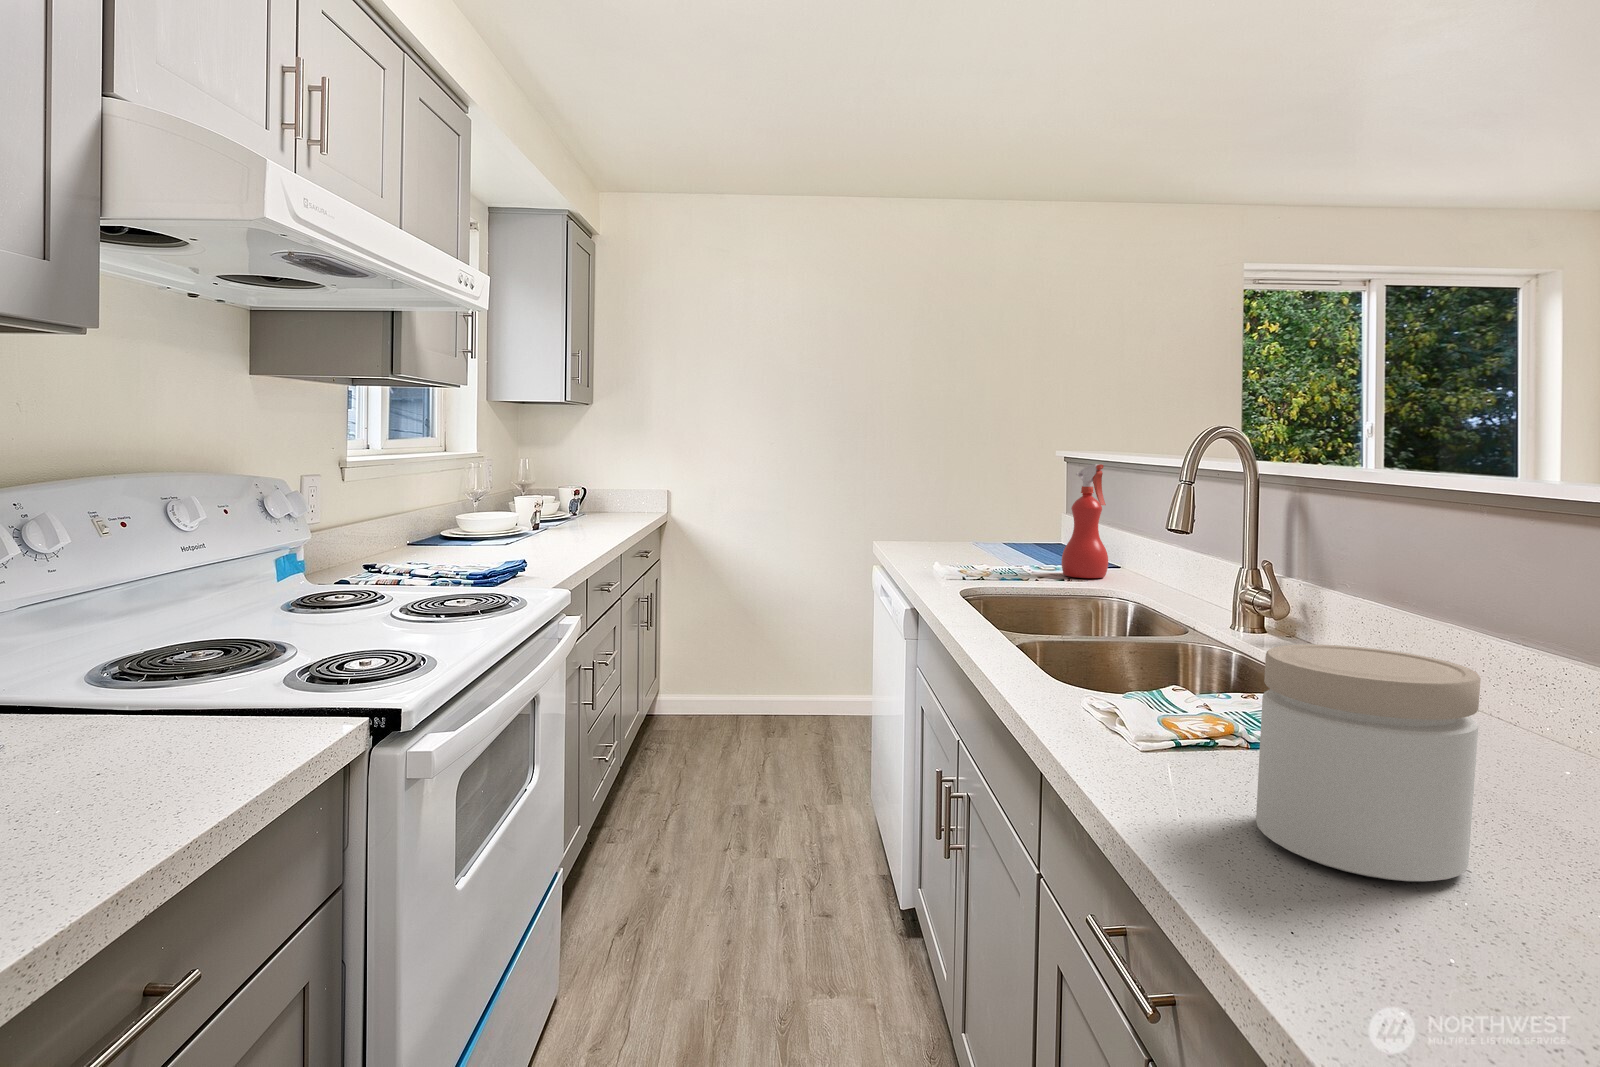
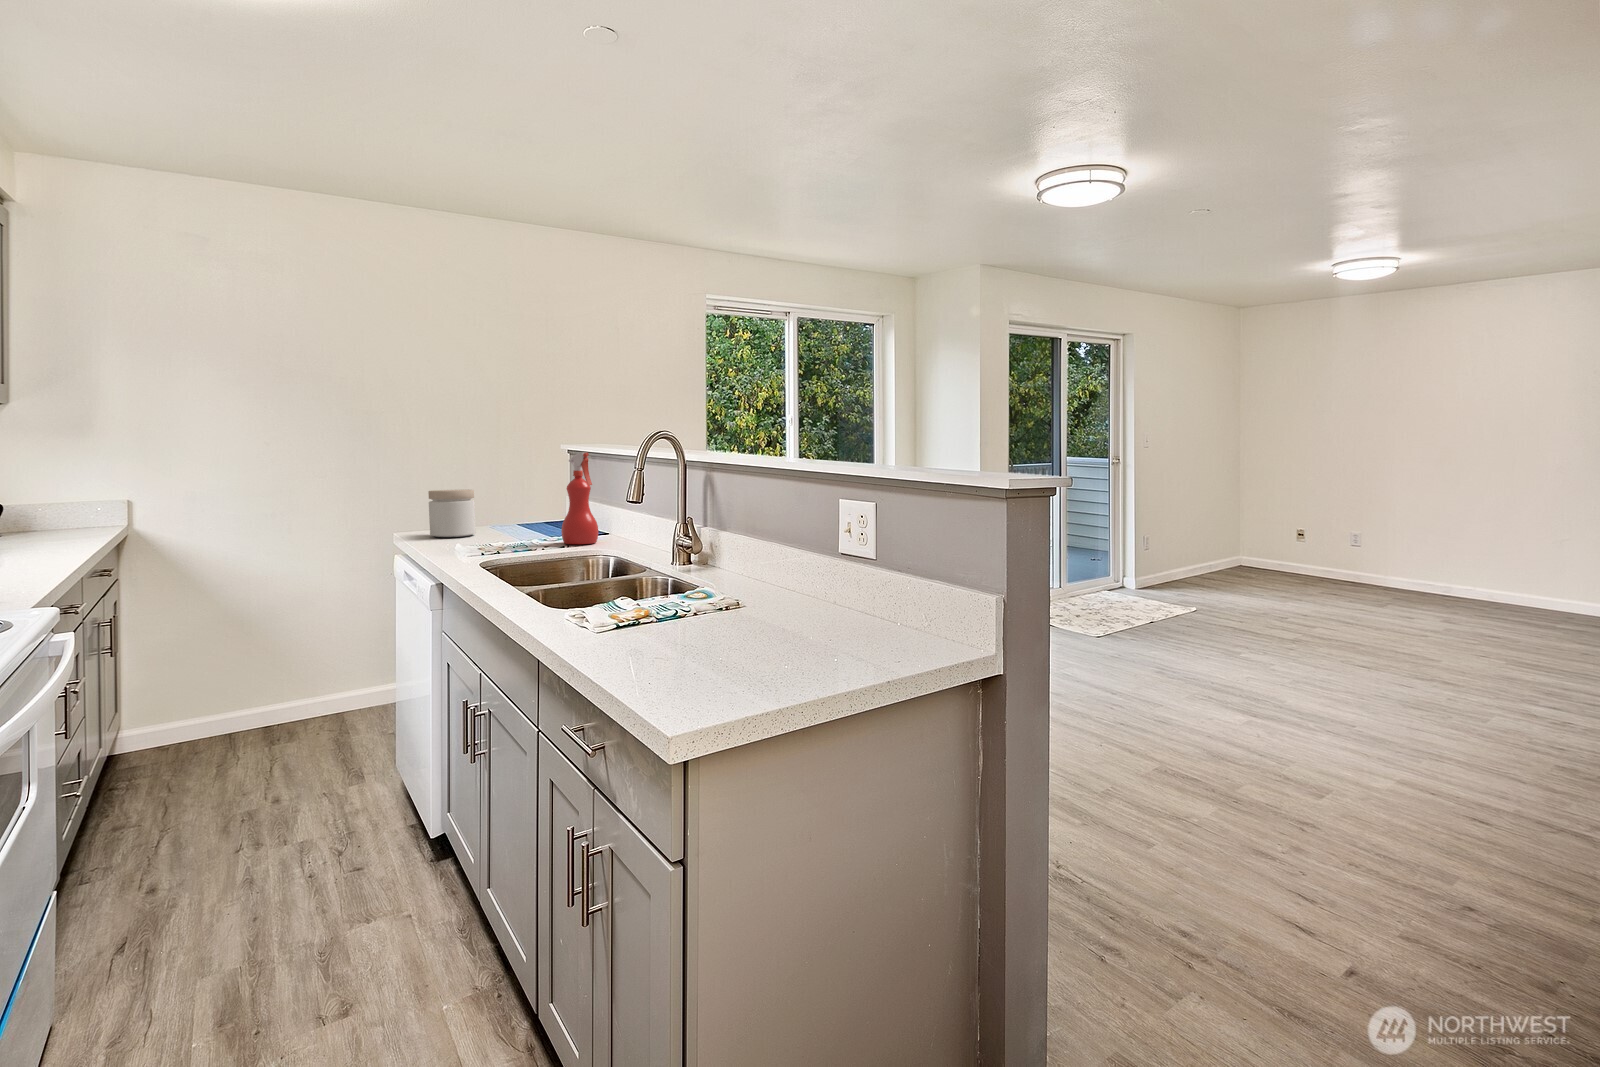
jar: present [1256,644,1481,881] -> present [428,490,476,537]

